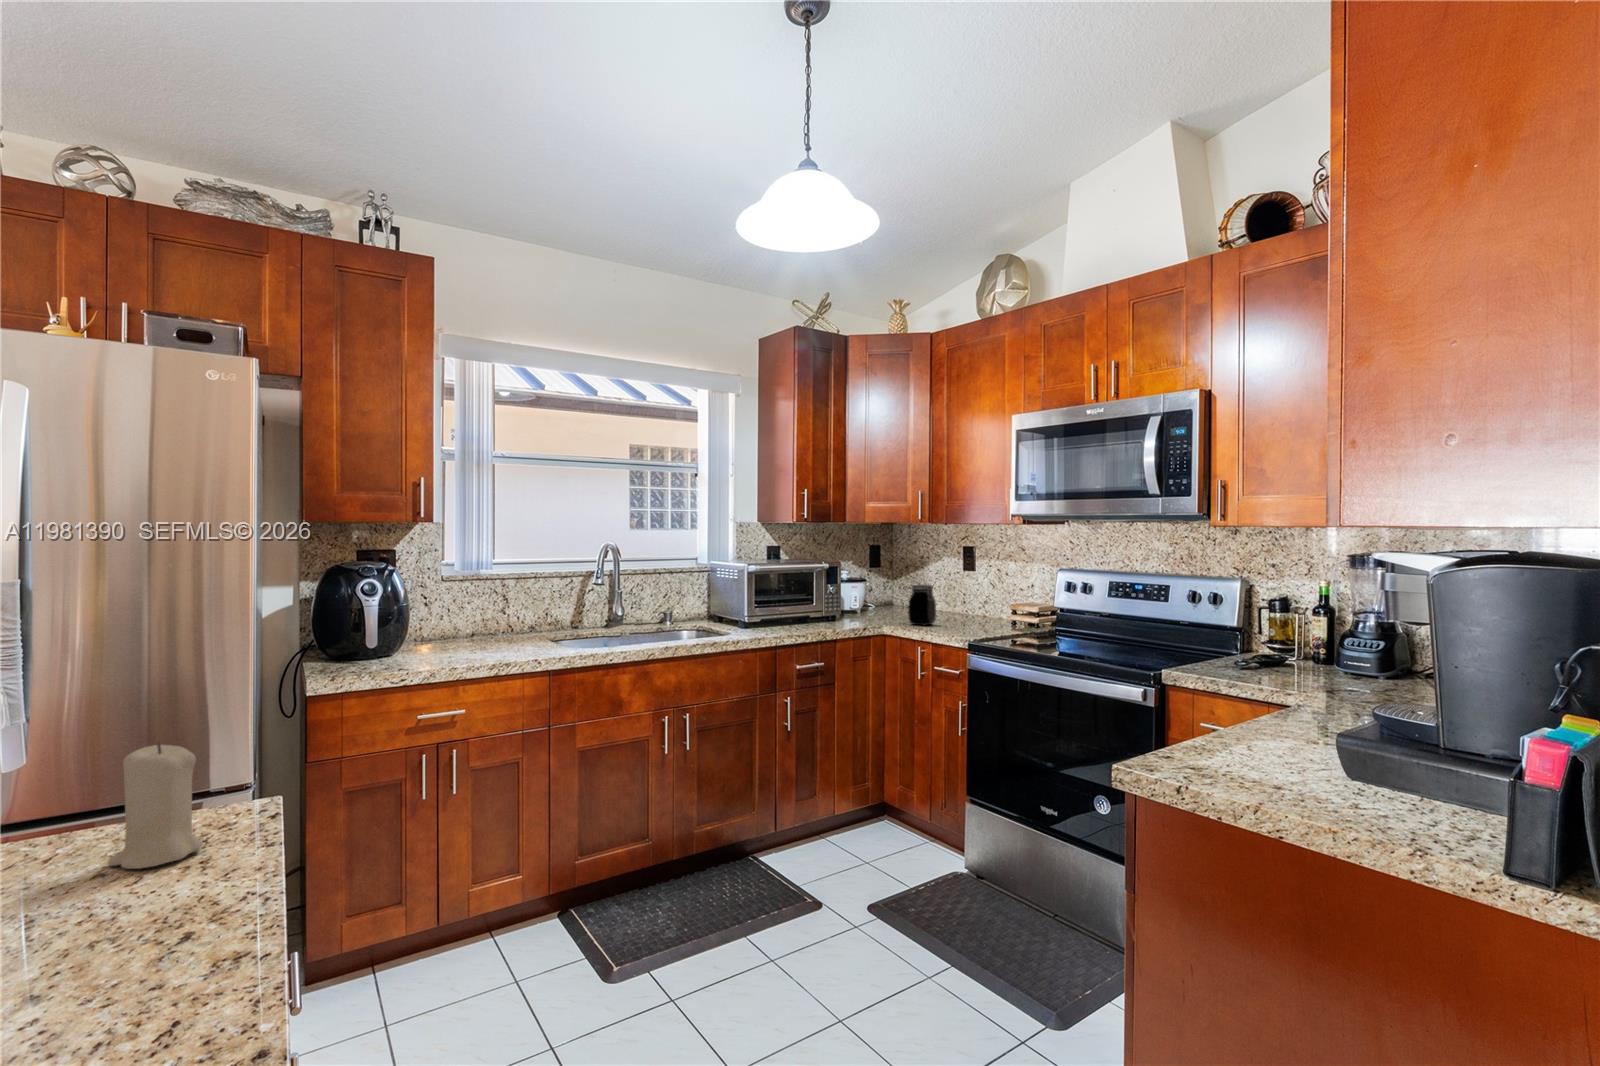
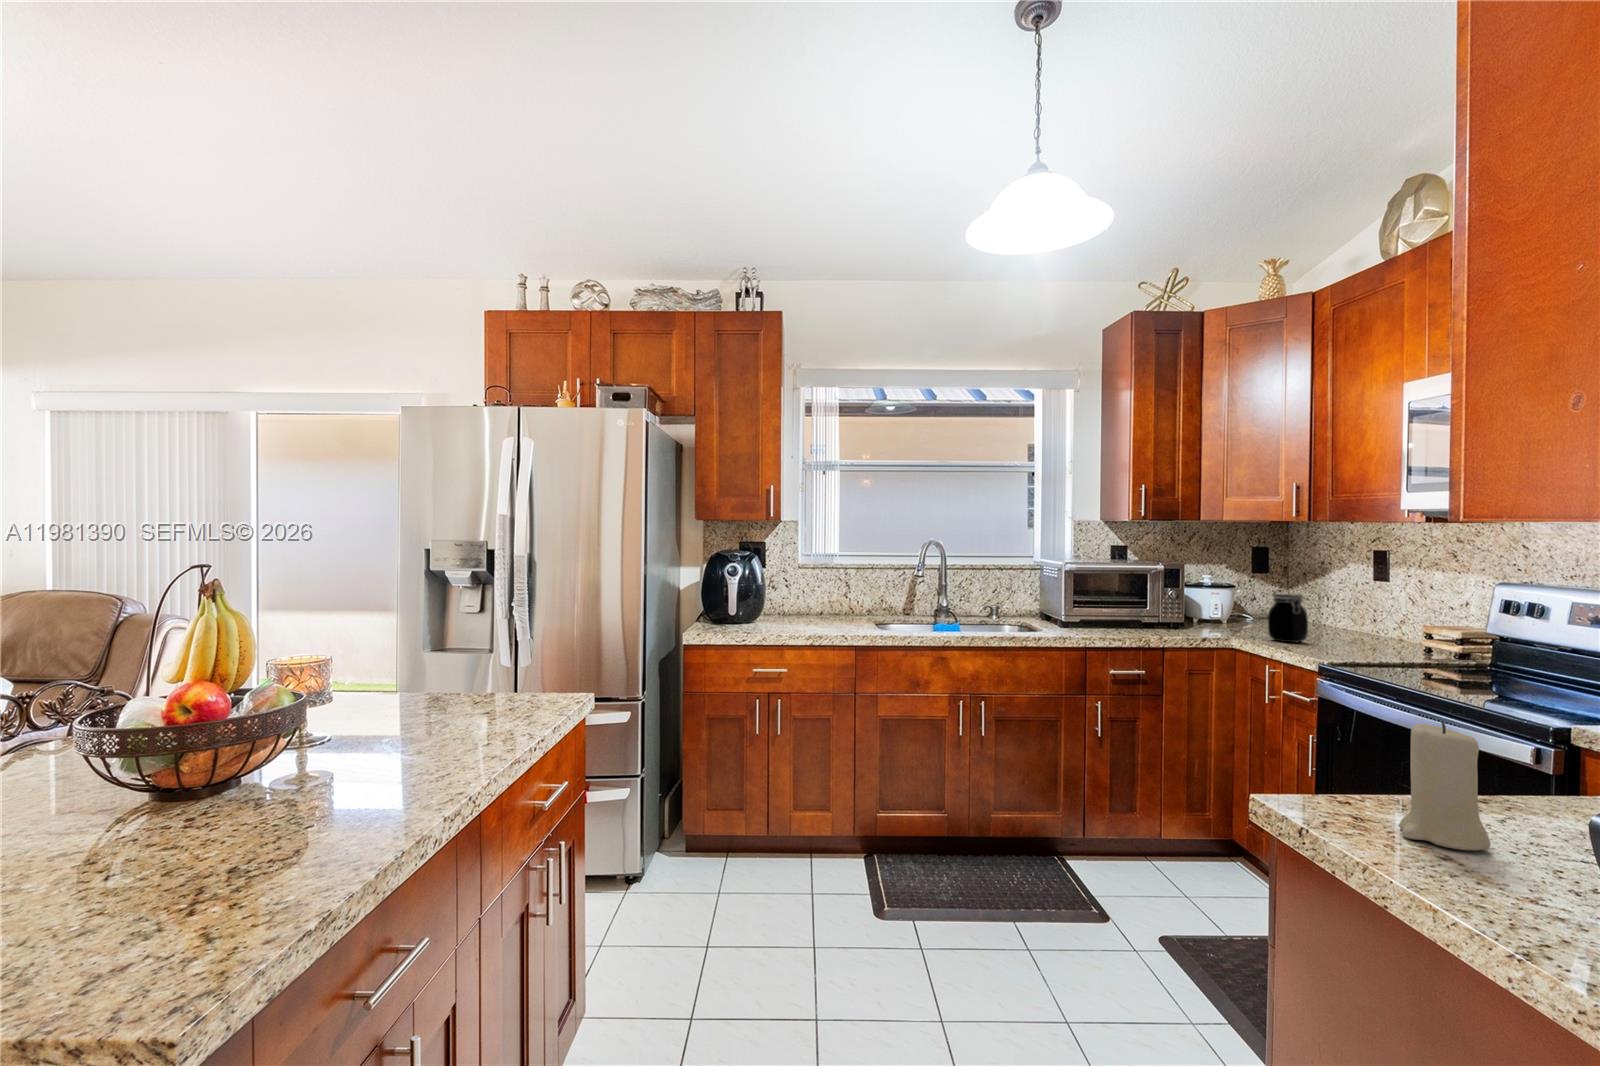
candle: present [108,743,203,869] -> present [1399,722,1490,850]

